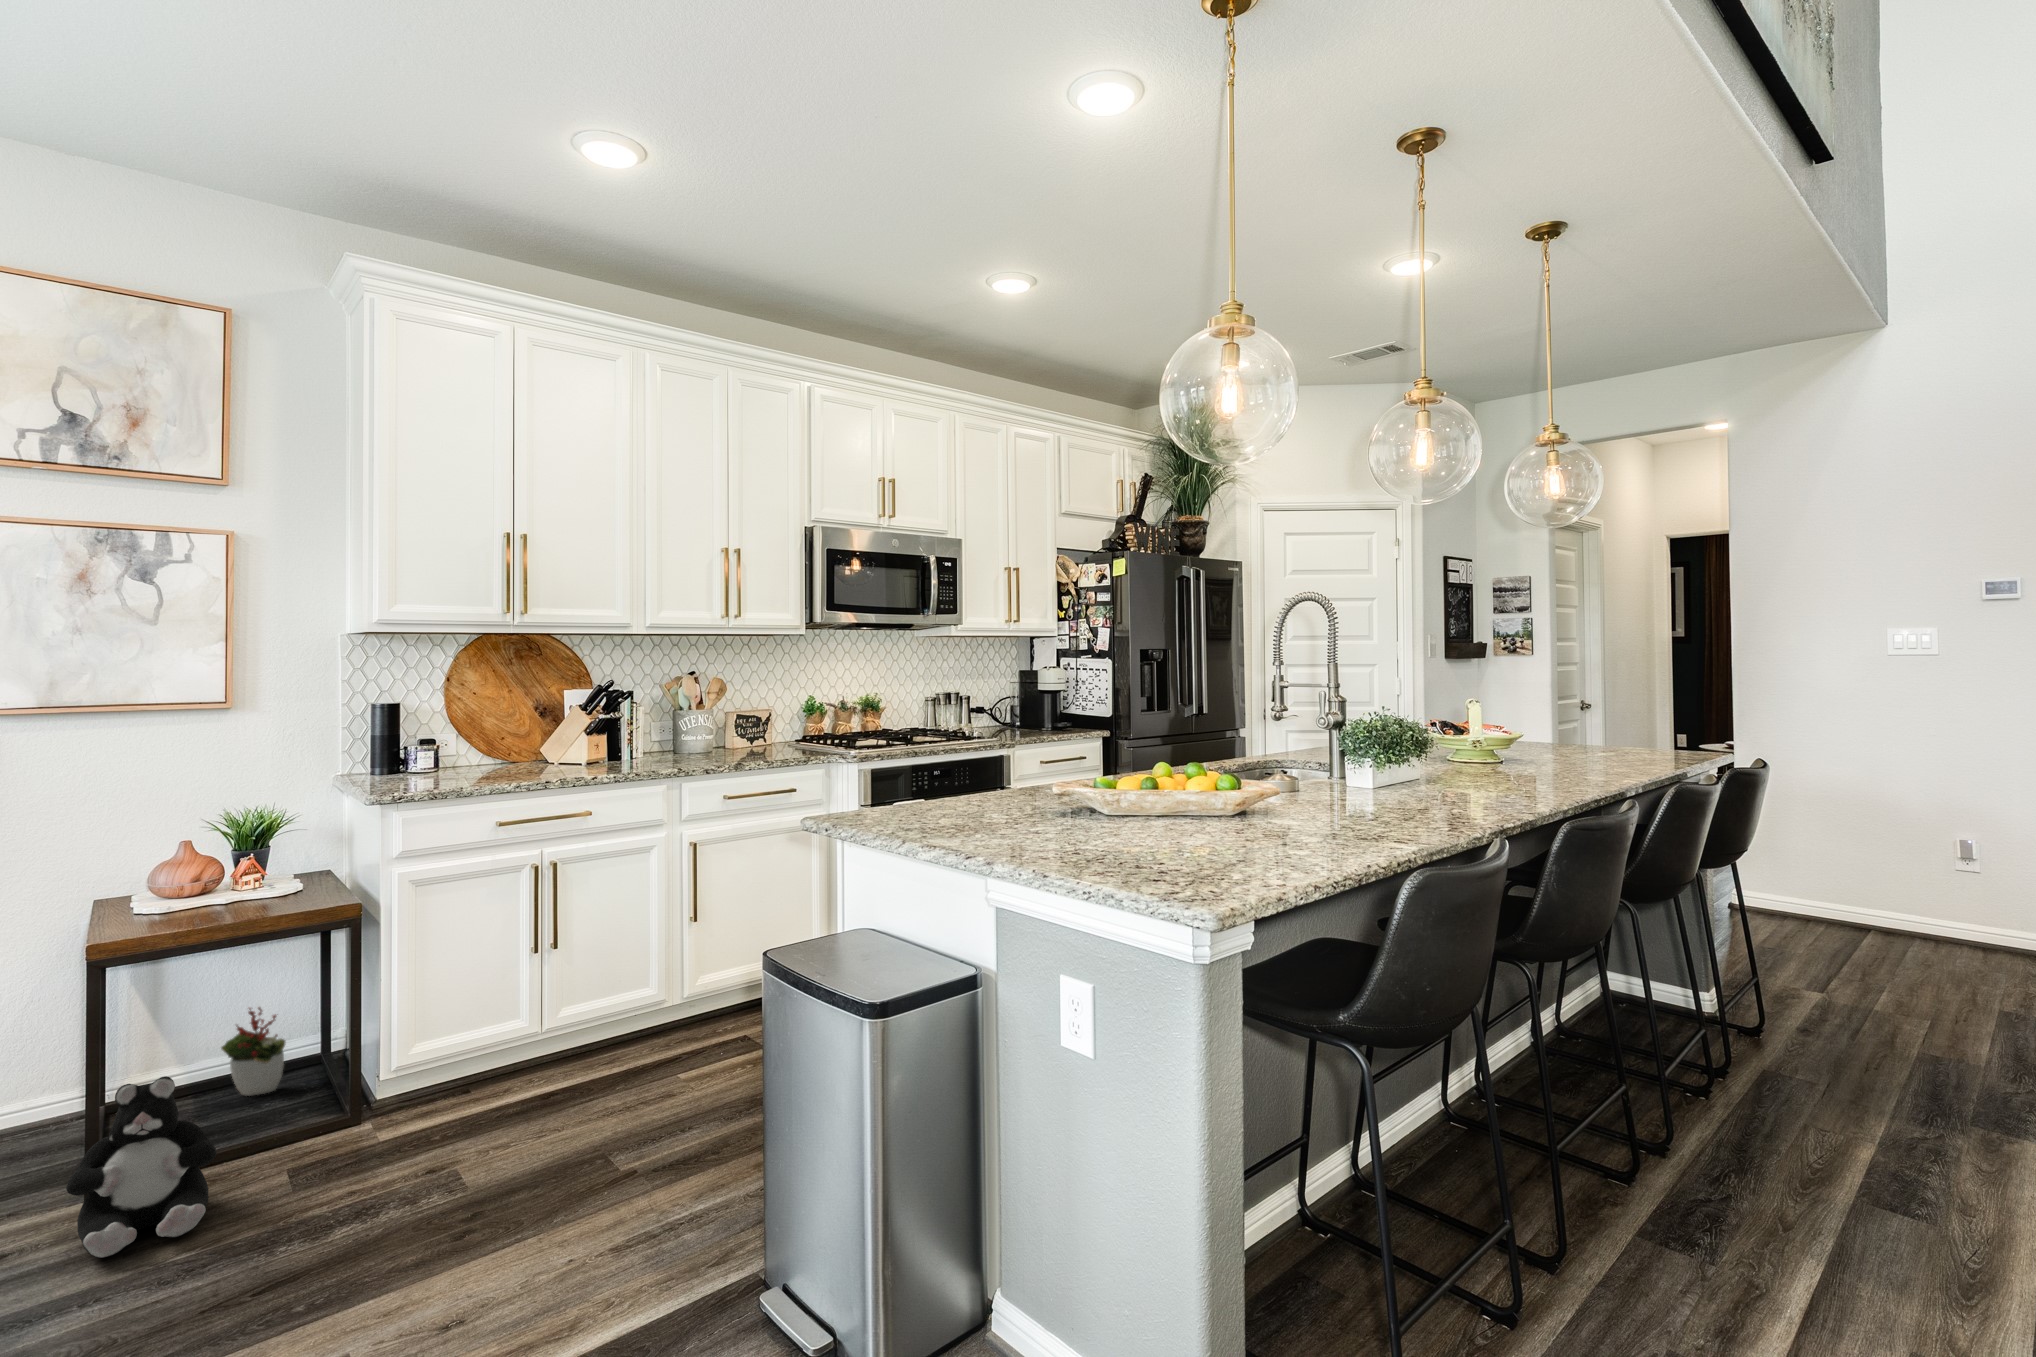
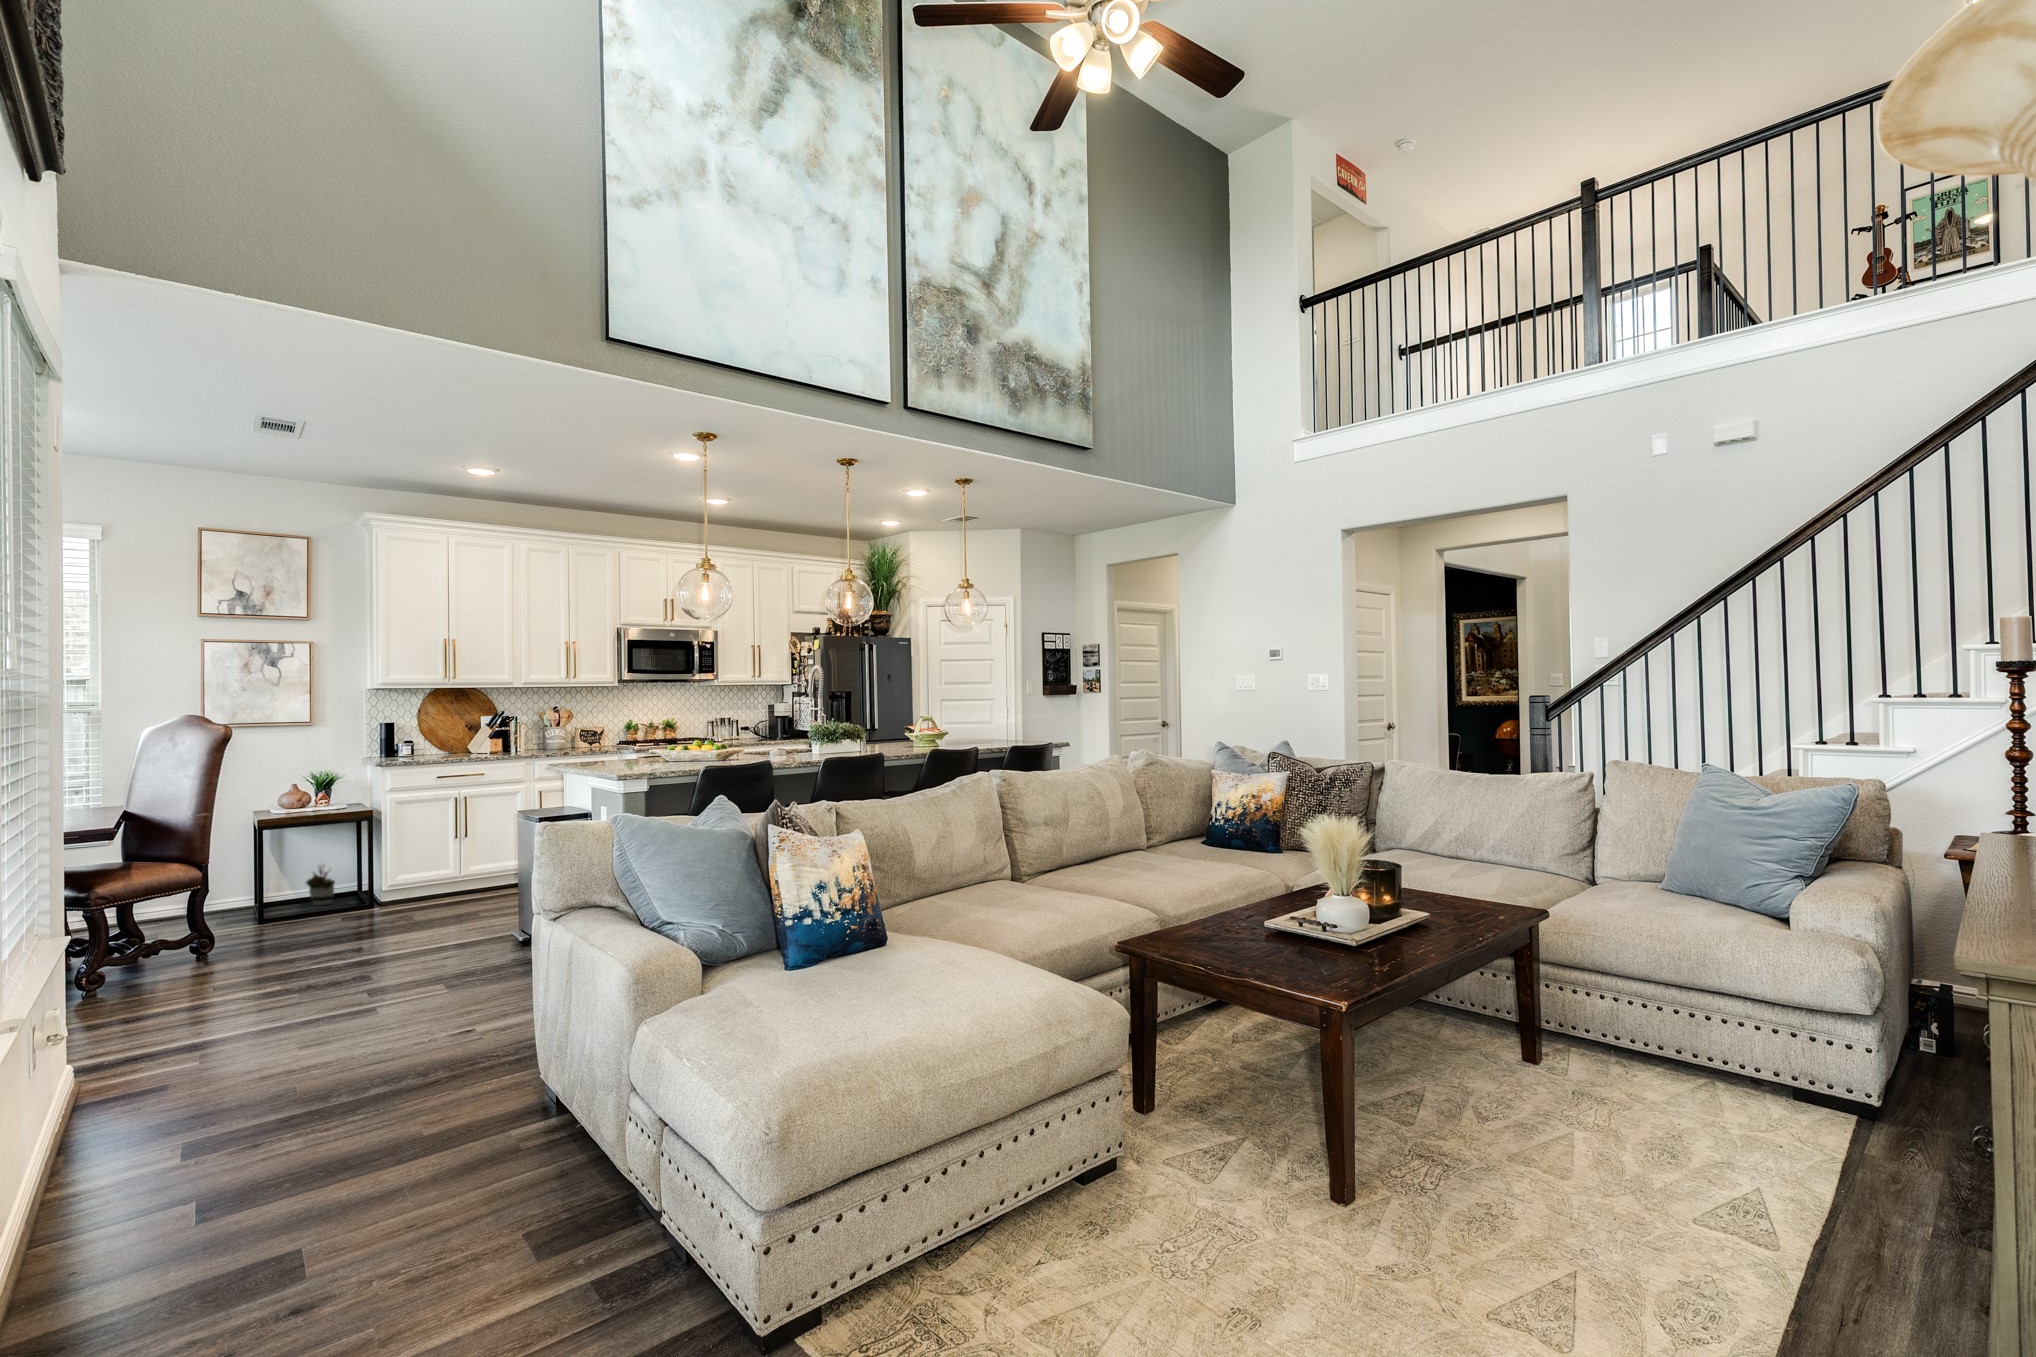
plush toy: present [66,1076,217,1258] -> none [247,875,306,938]

